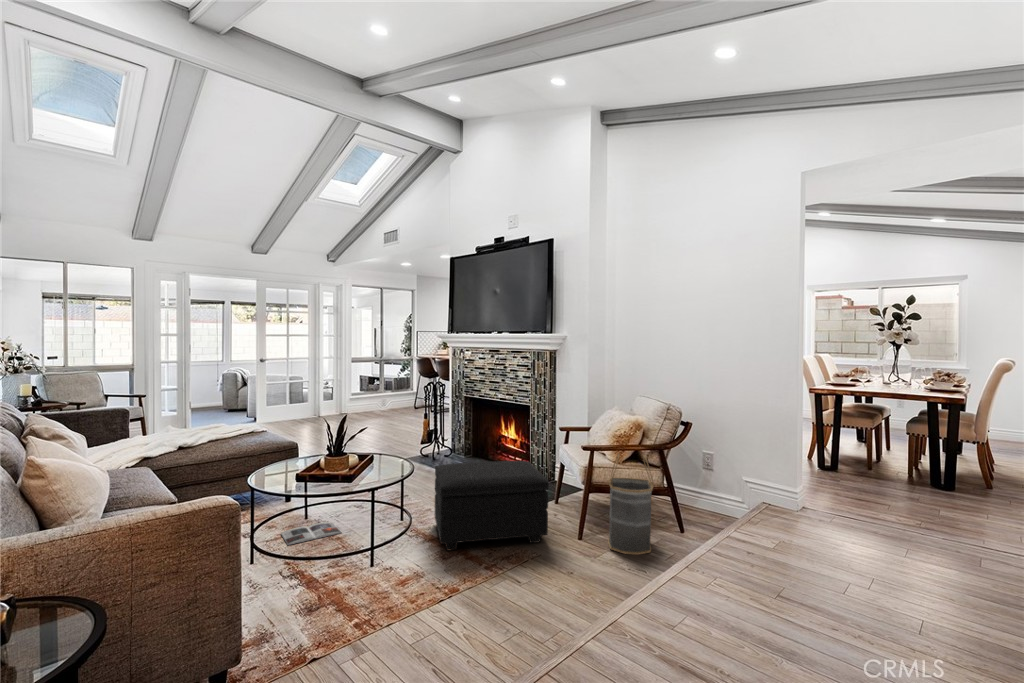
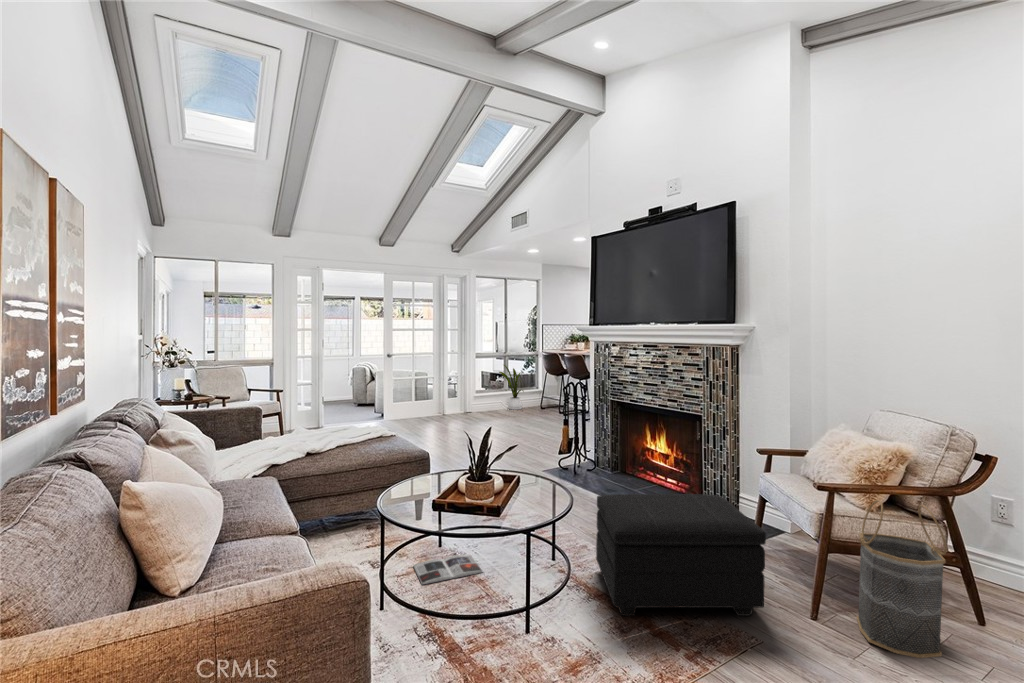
house plant: none [373,368,399,410] -> present [499,365,523,410]

